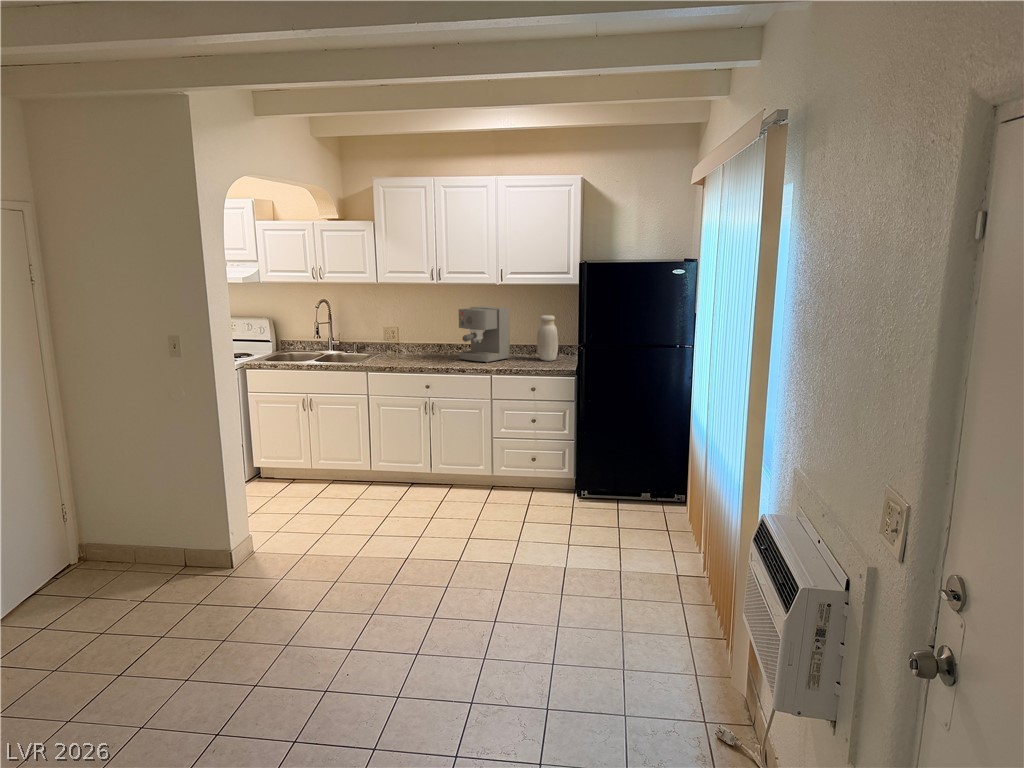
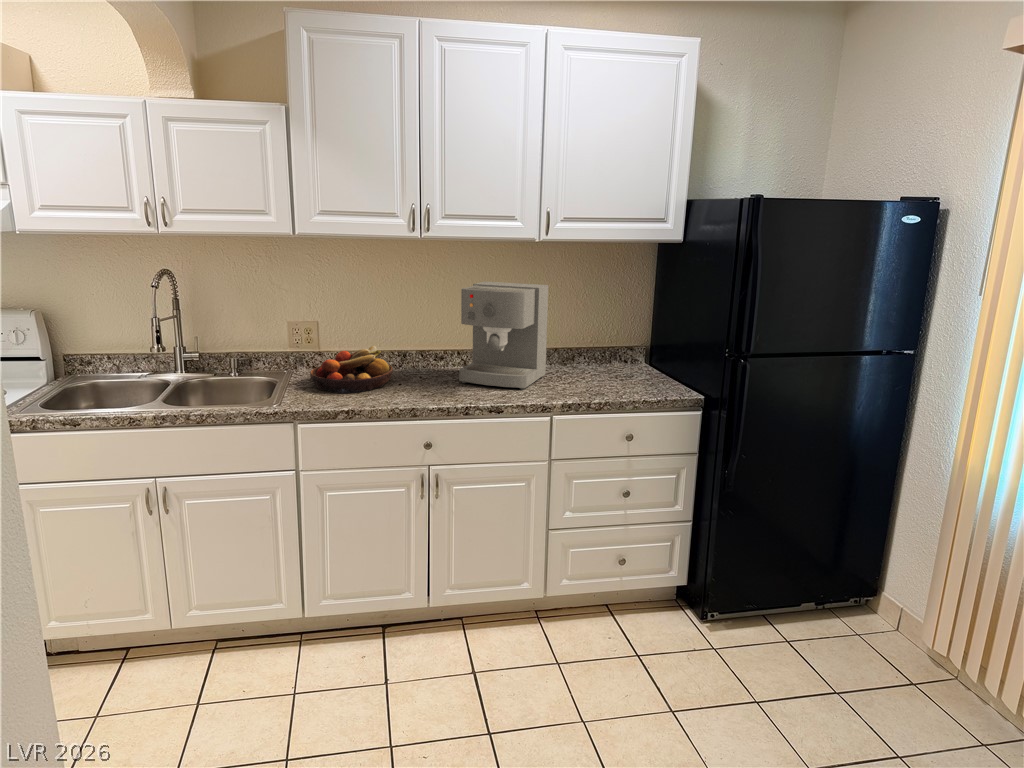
jar: present [537,315,558,361] -> none [592,297,633,378]
fruit bowl: none [385,340,427,361] -> present [310,346,393,393]

